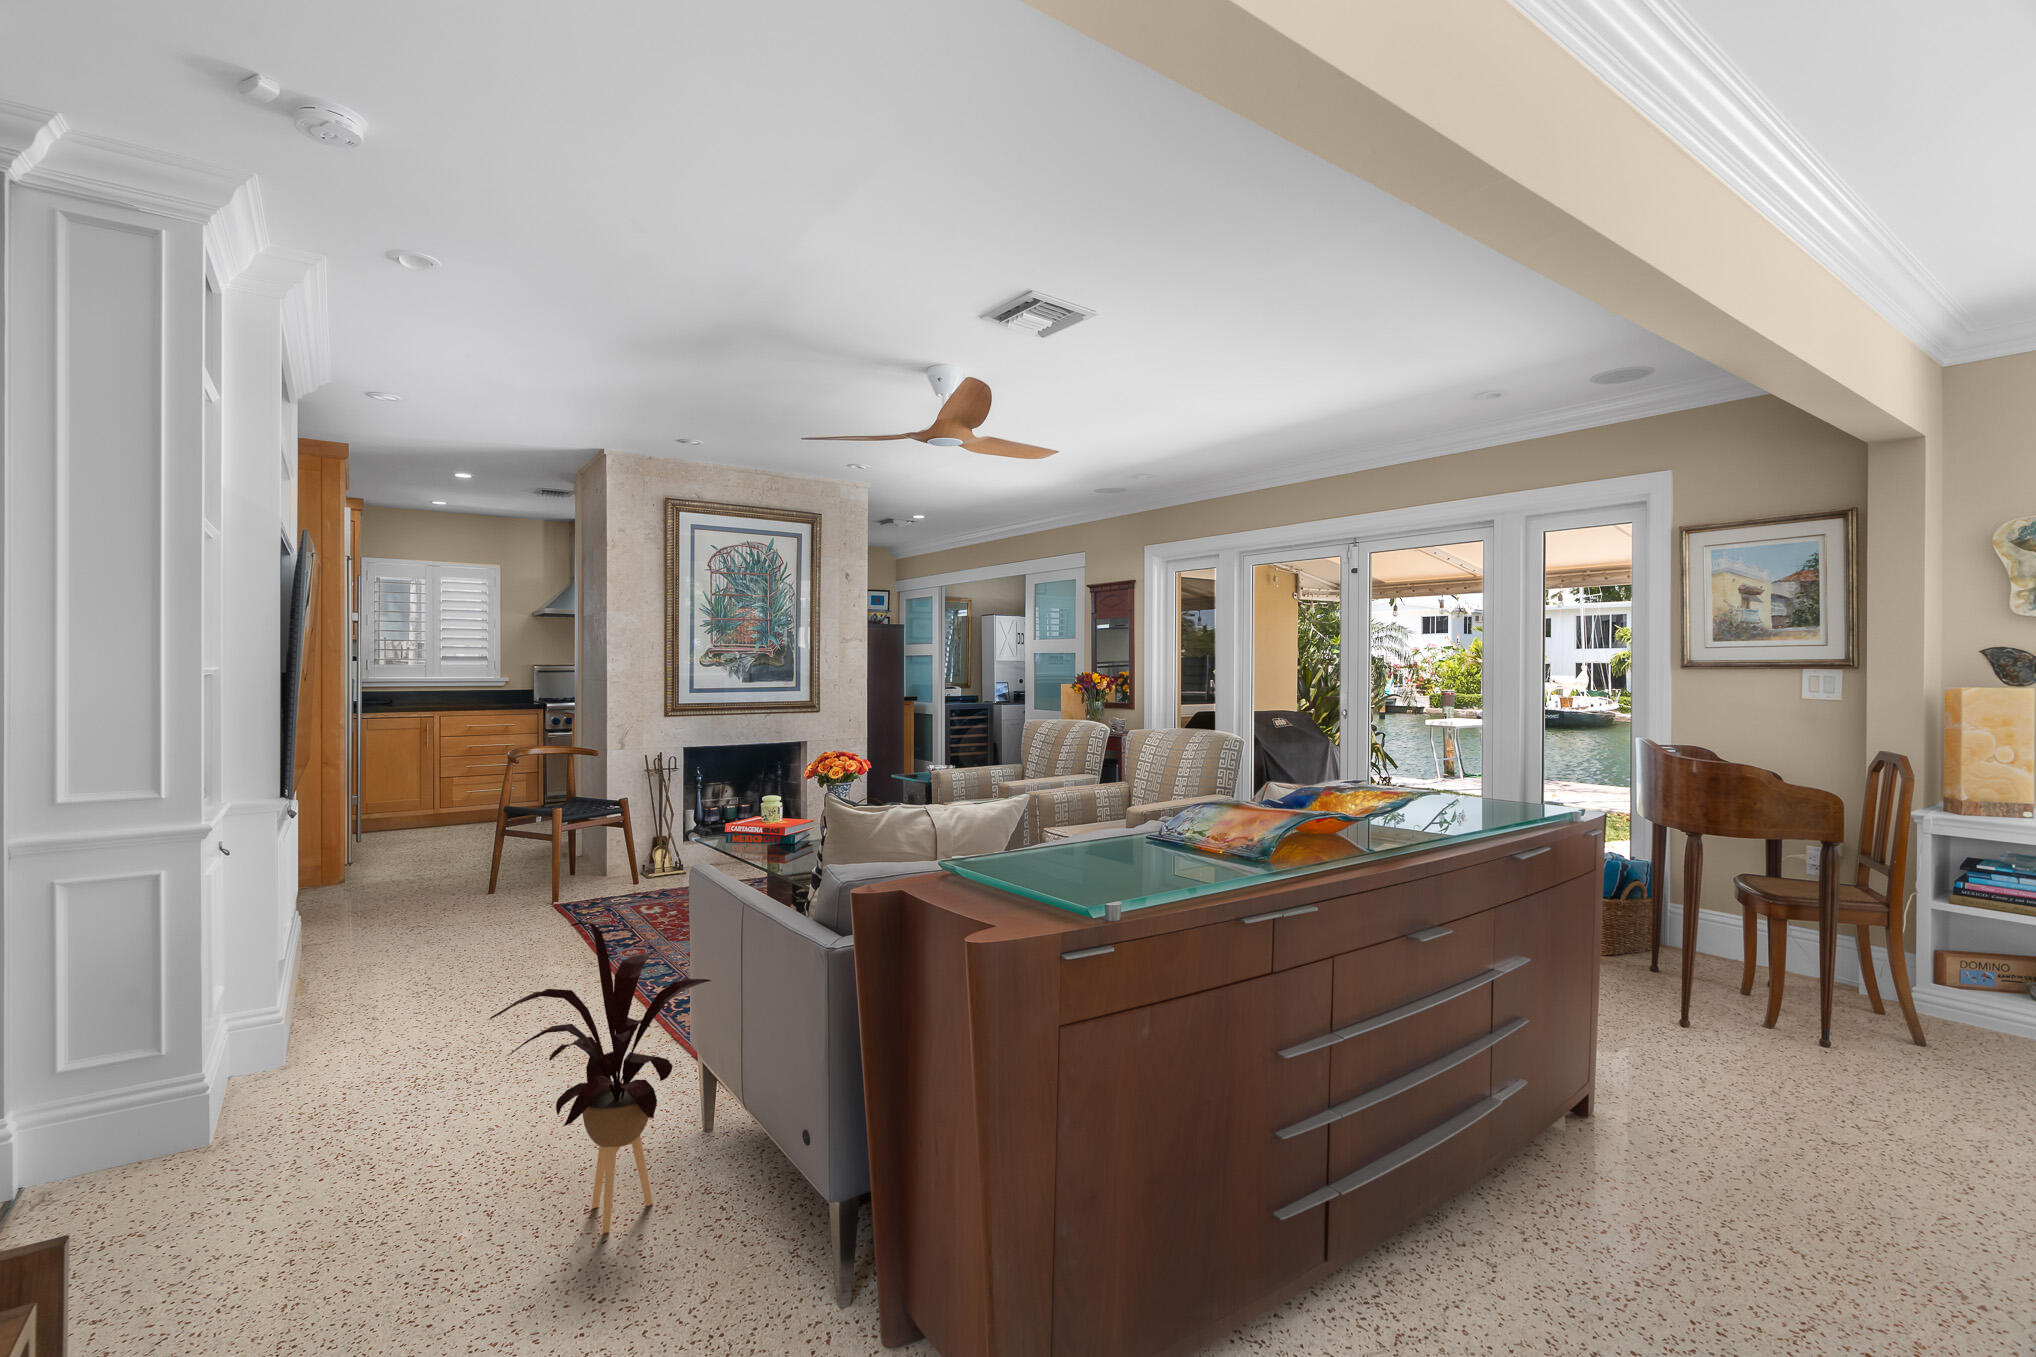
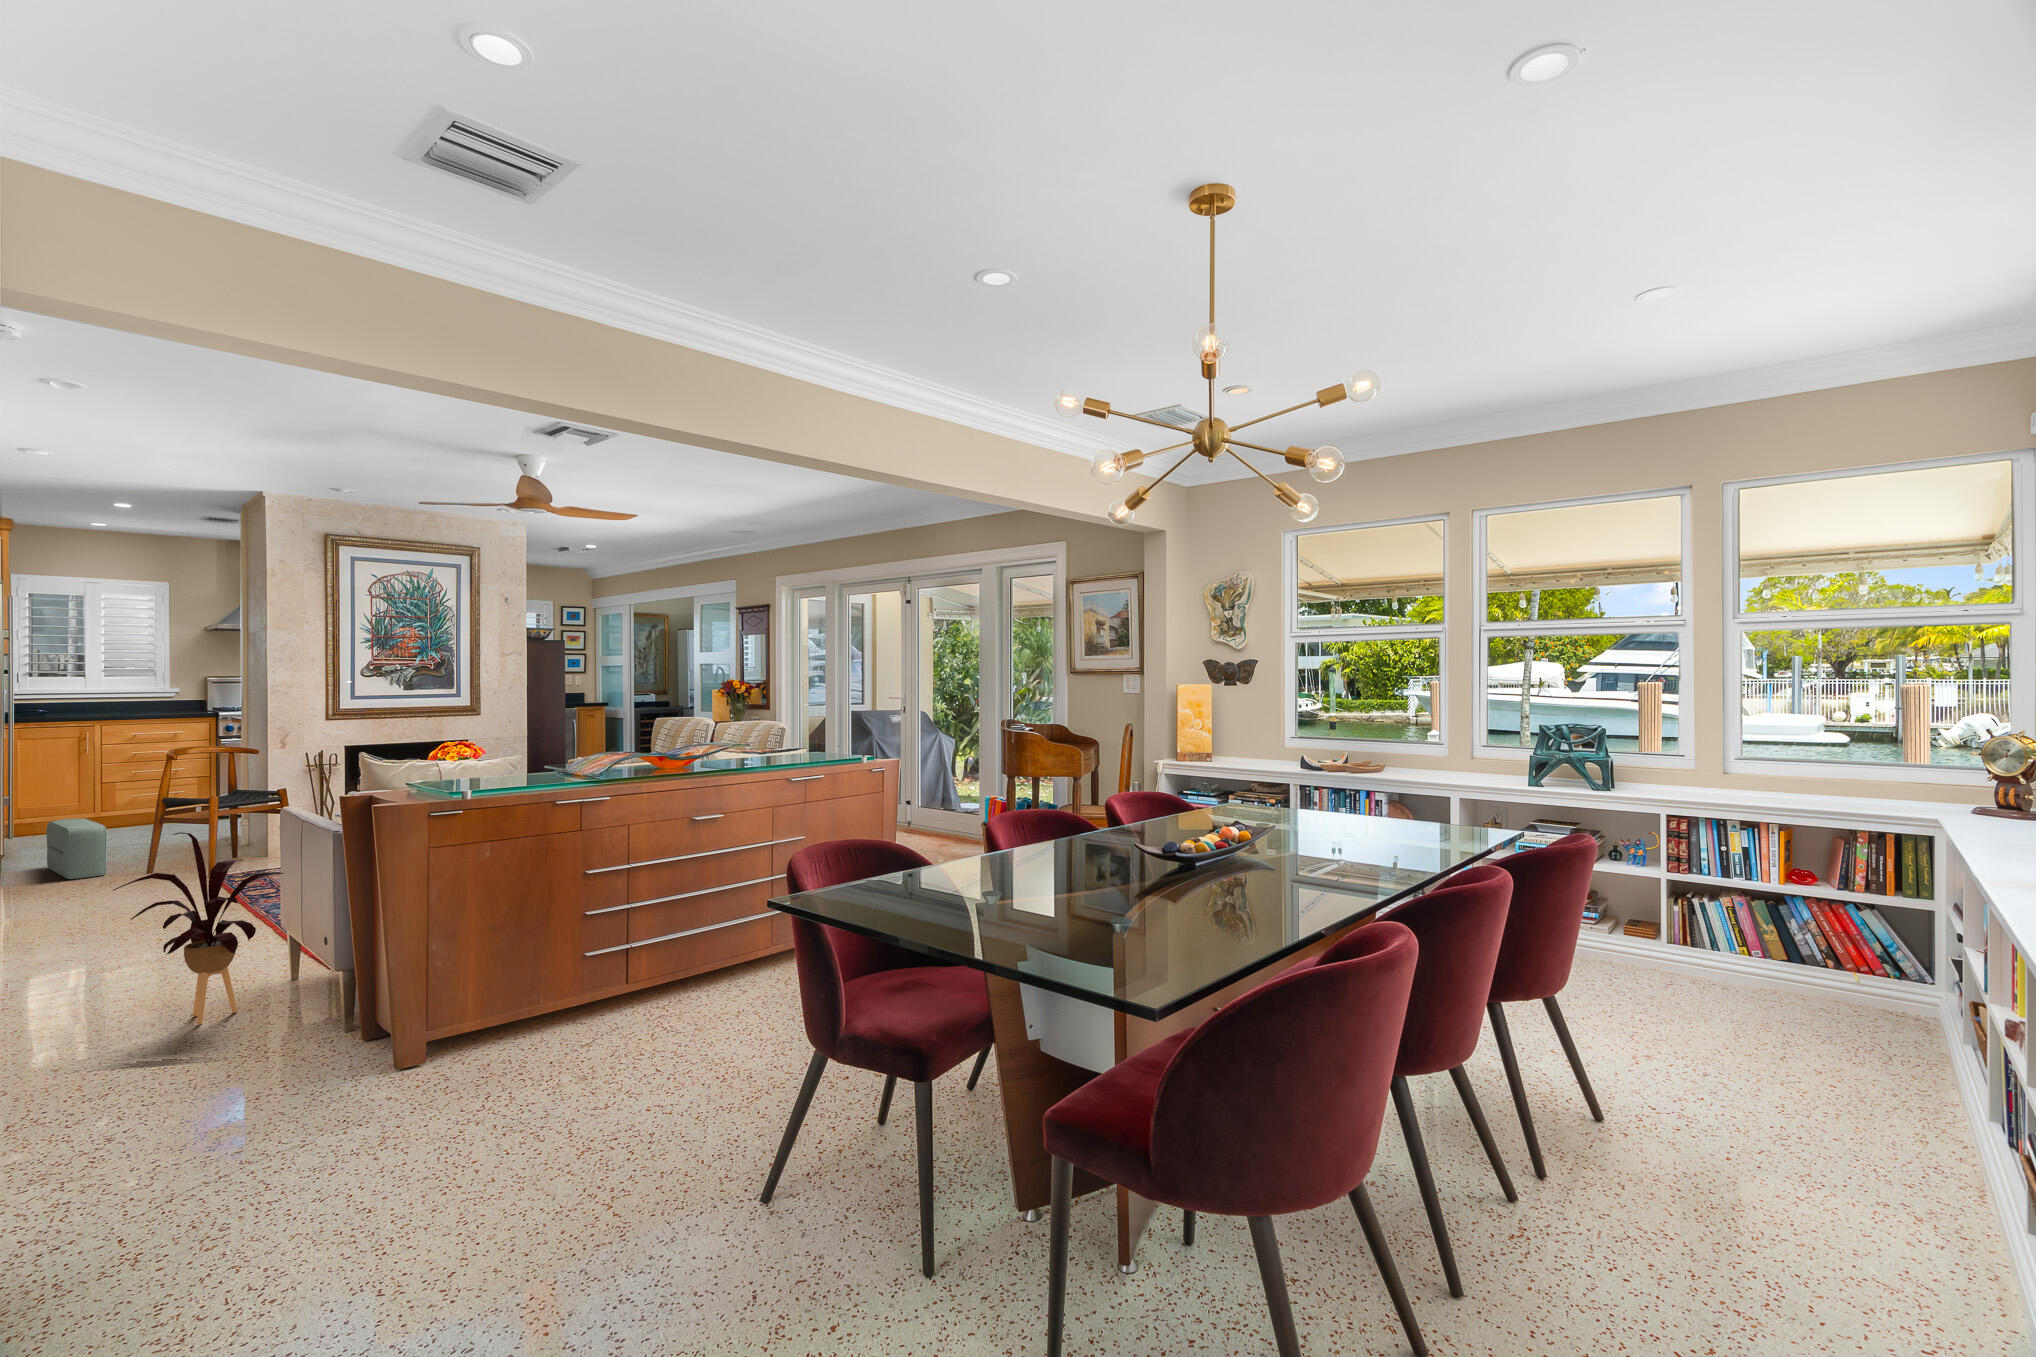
pouf: none [390,825,449,899] -> present [46,818,107,879]

